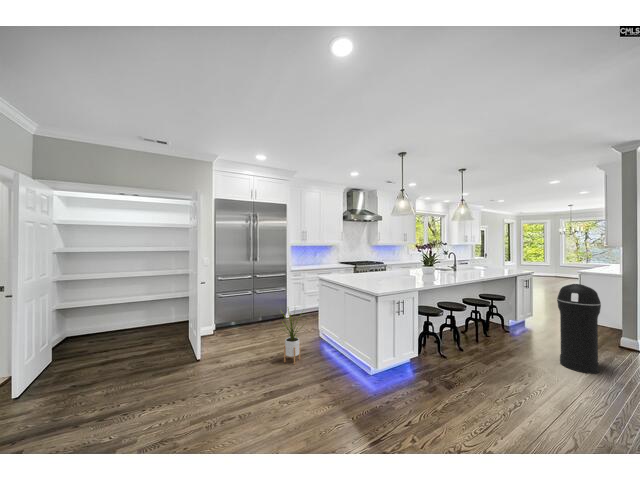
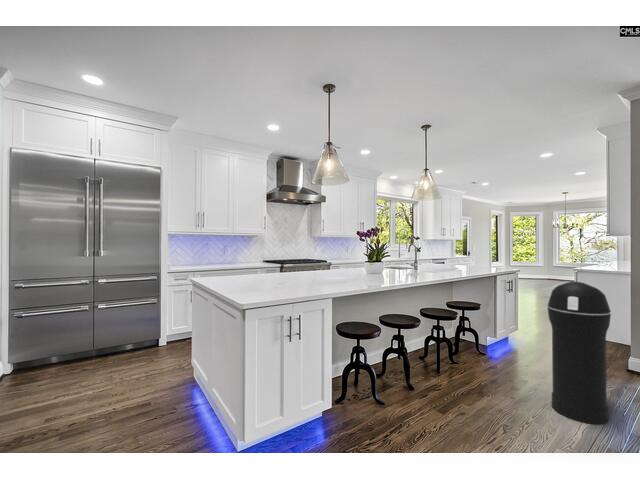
house plant: present [283,308,303,364] -> none [82,323,146,434]

